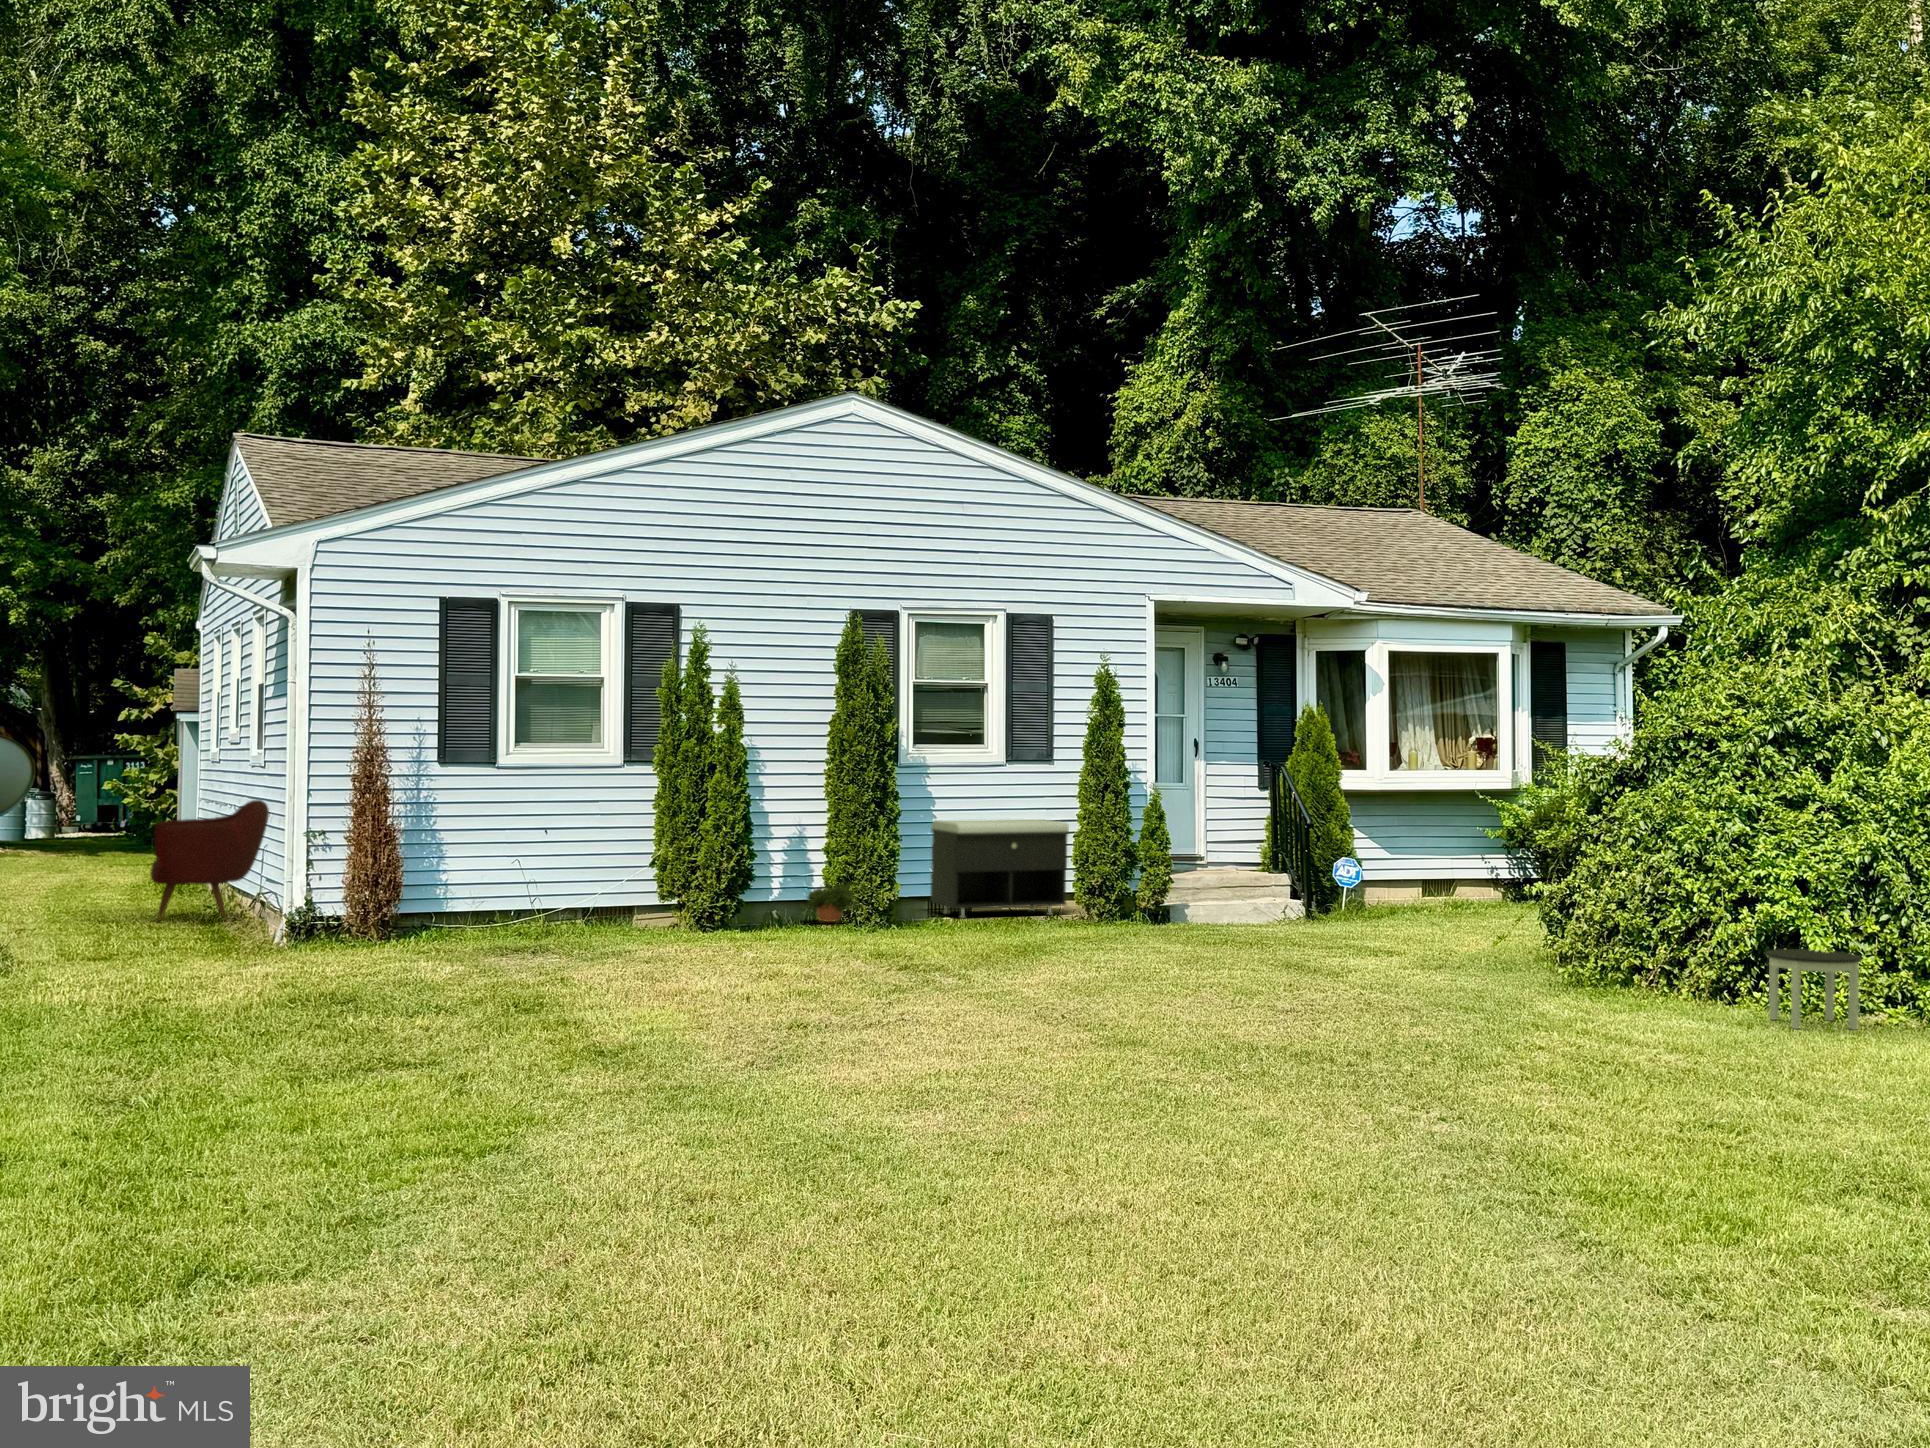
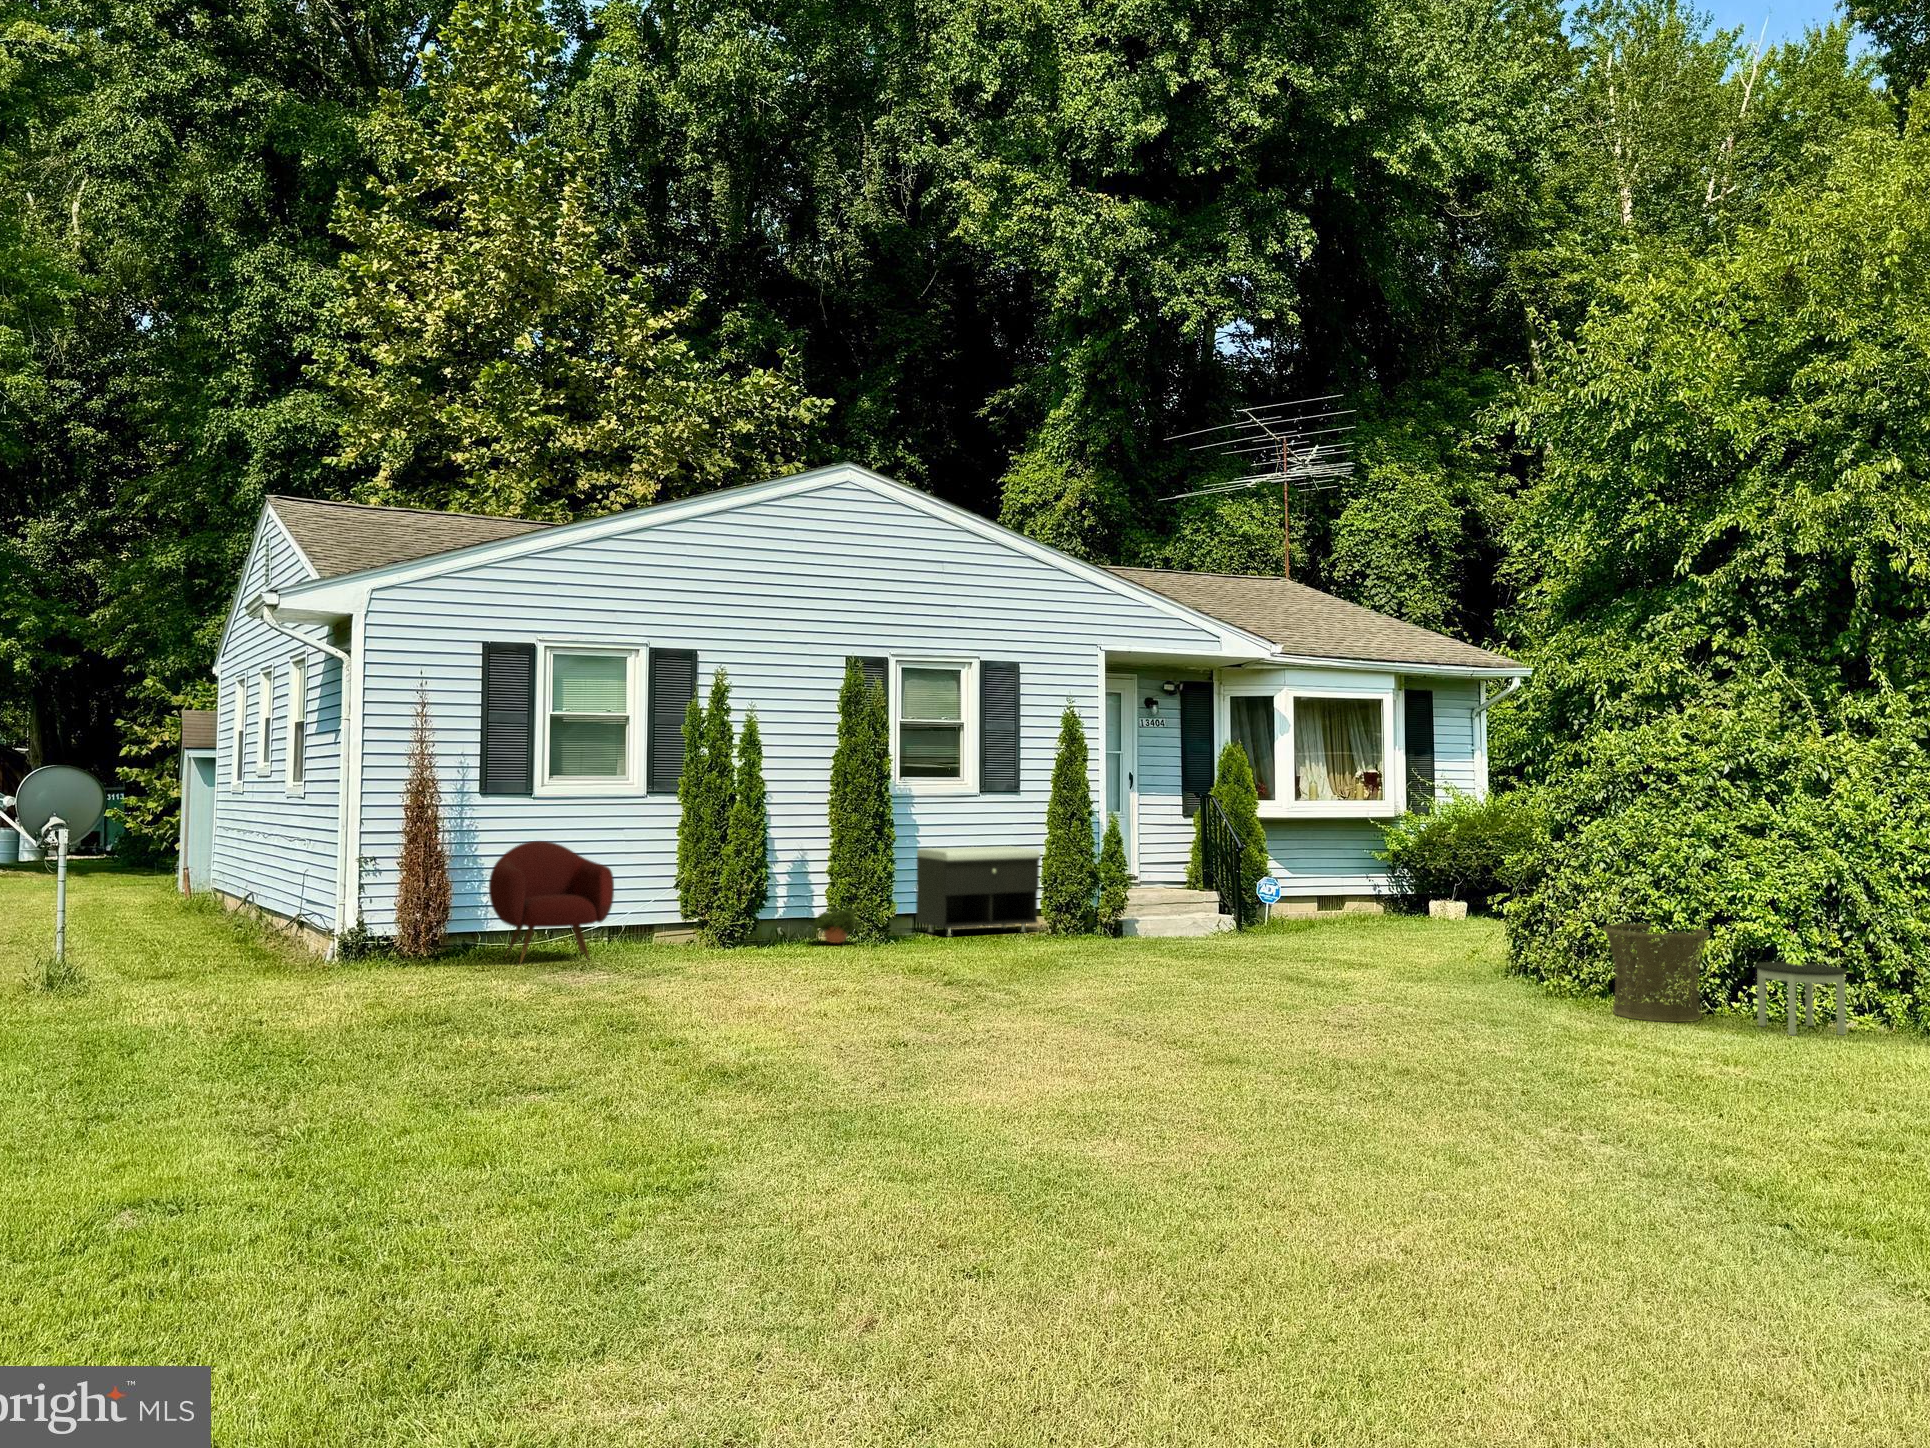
armchair: present [151,800,269,922] -> present [489,841,614,965]
basket: none [1610,905,1728,1014] -> present [1603,924,1710,1022]

